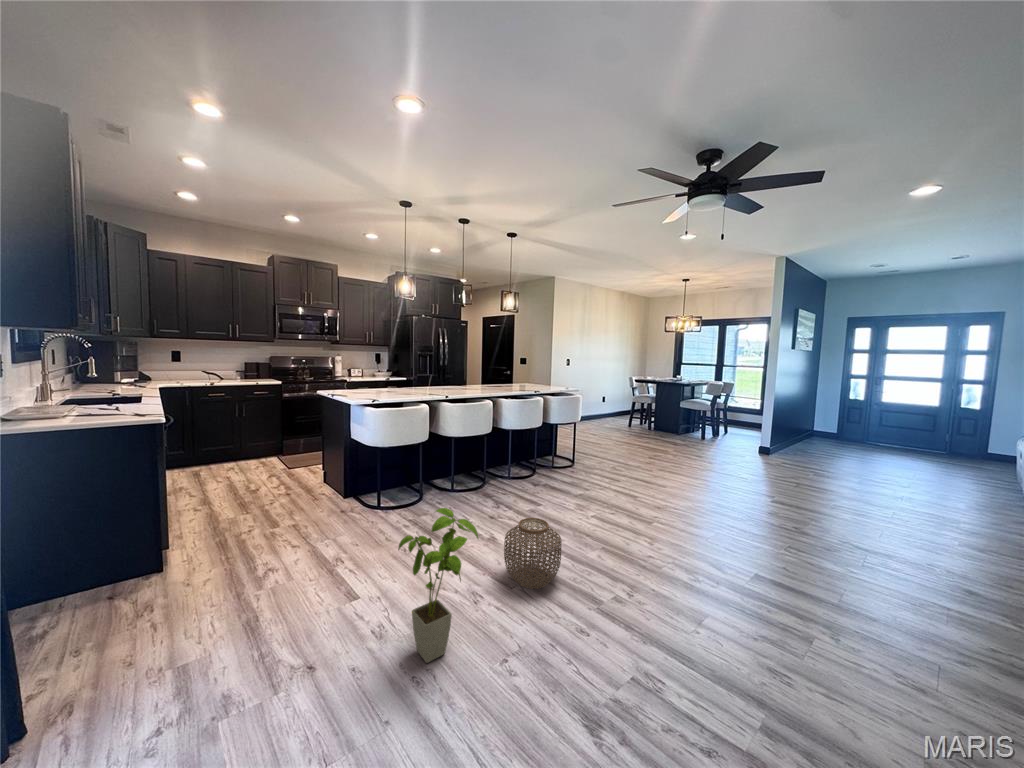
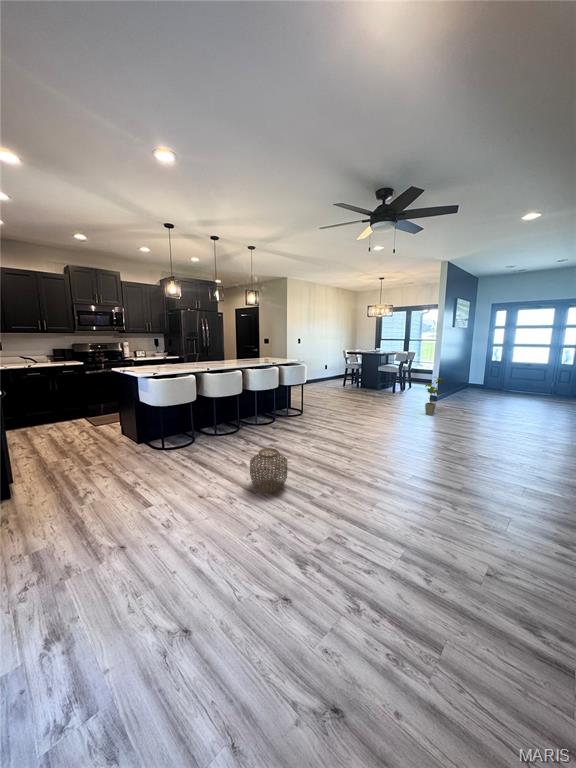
house plant: present [398,508,478,663] -> present [425,378,446,415]

